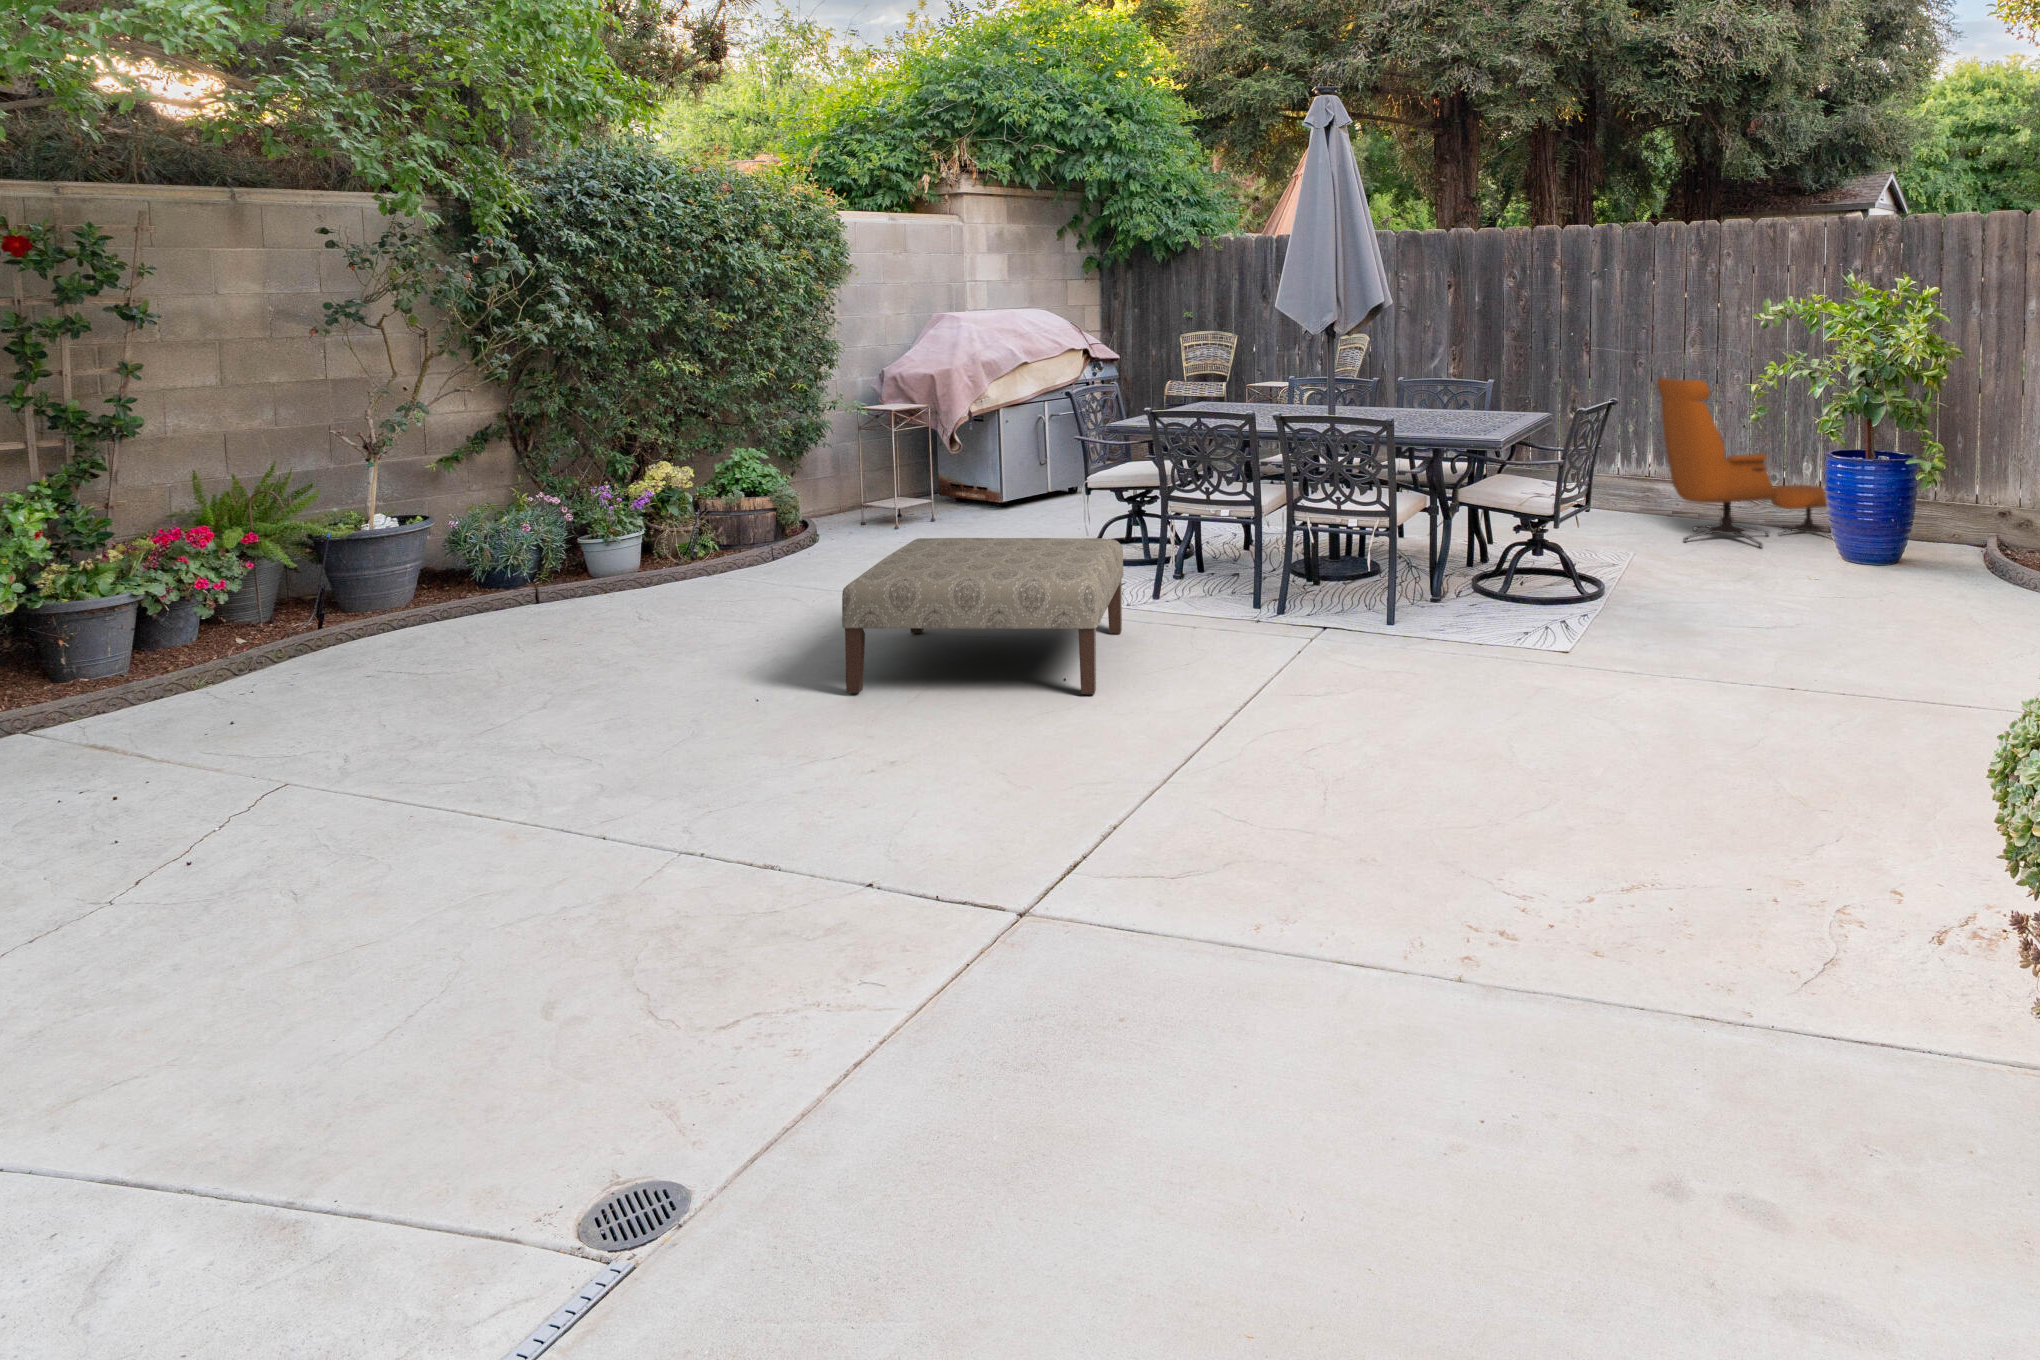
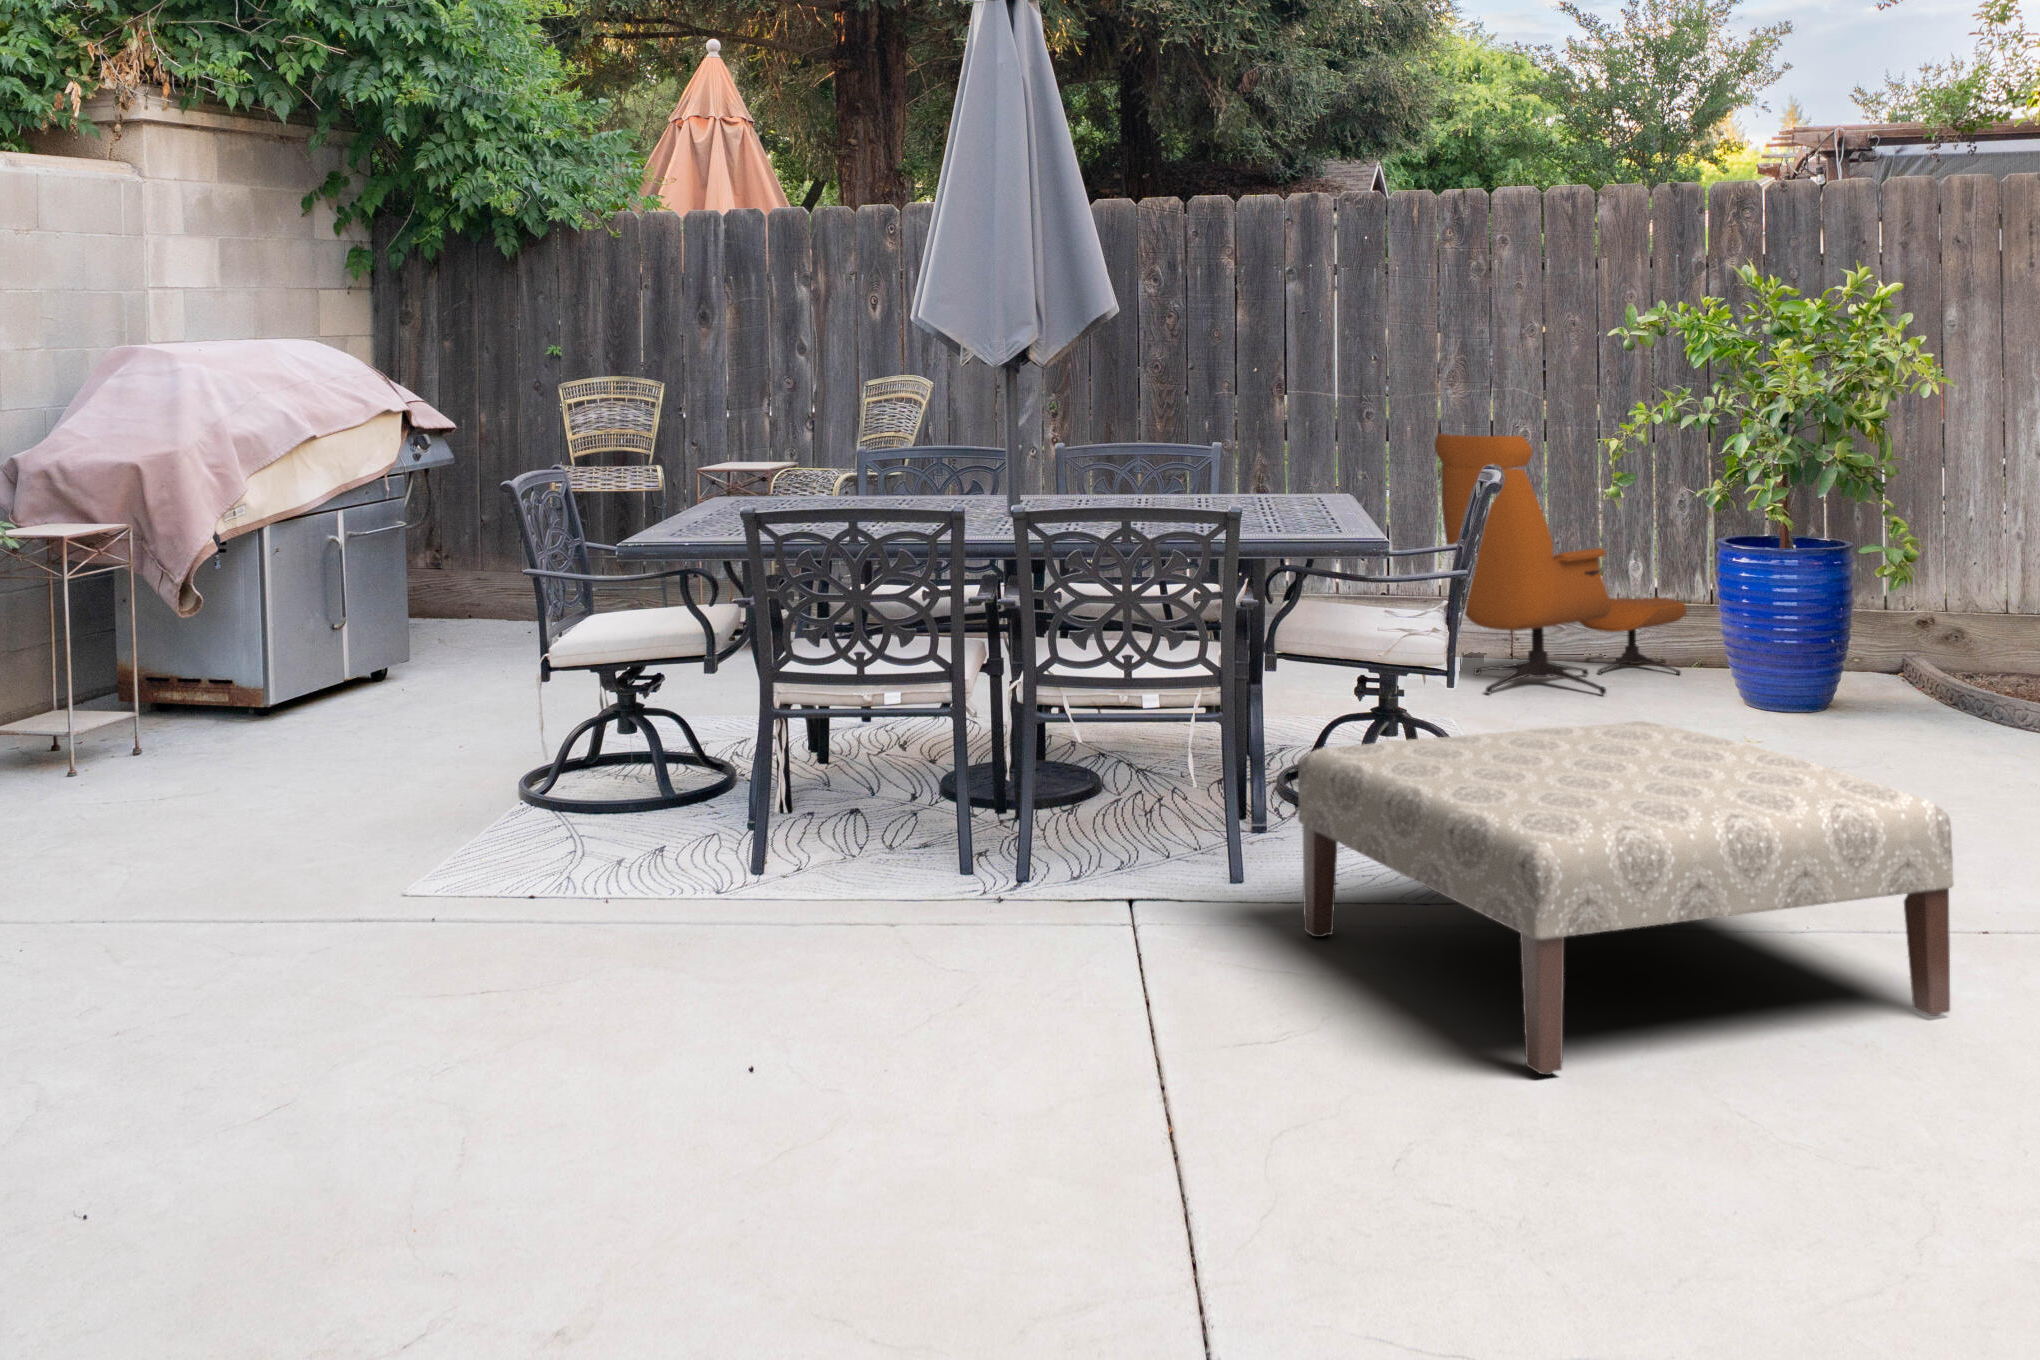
ottoman: present [842,538,1123,695] -> present [1298,721,1954,1075]

